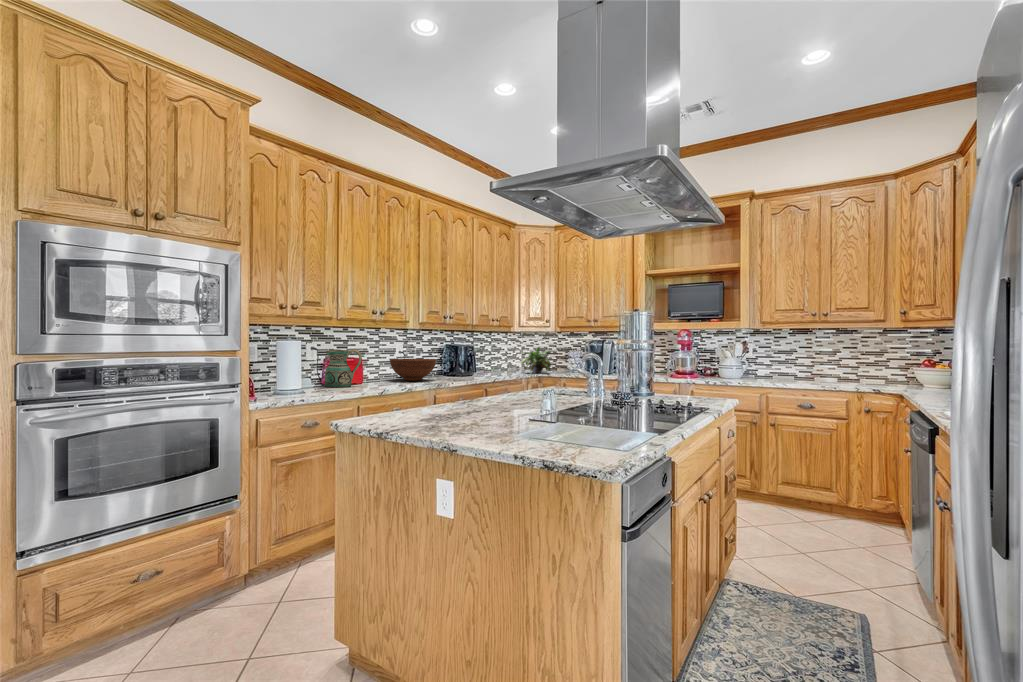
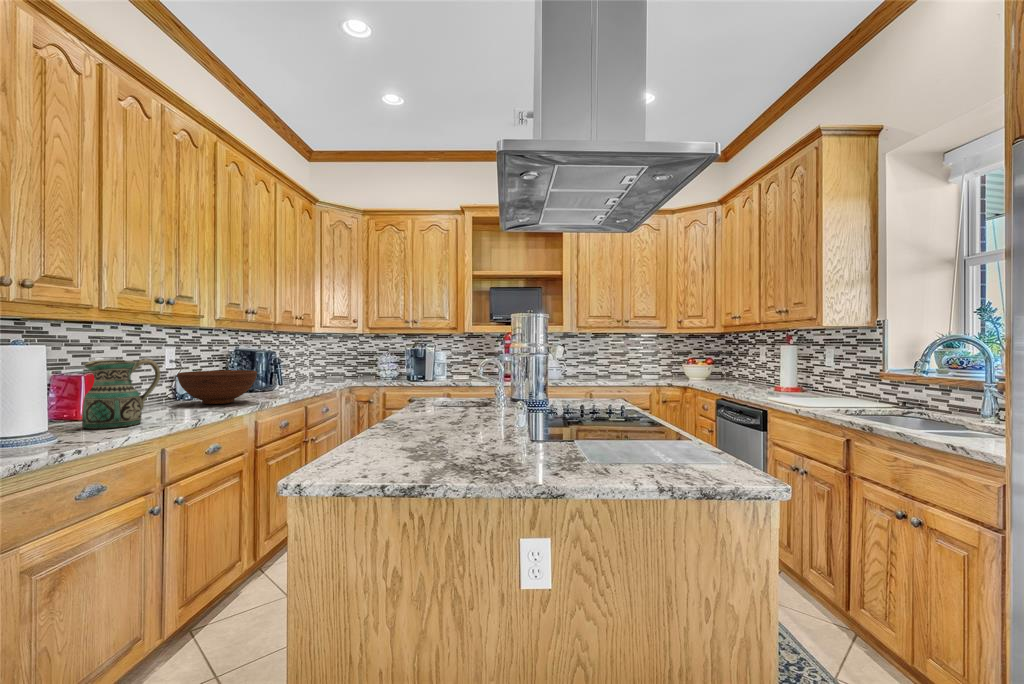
potted plant: present [521,347,552,373] -> none [325,351,368,383]

